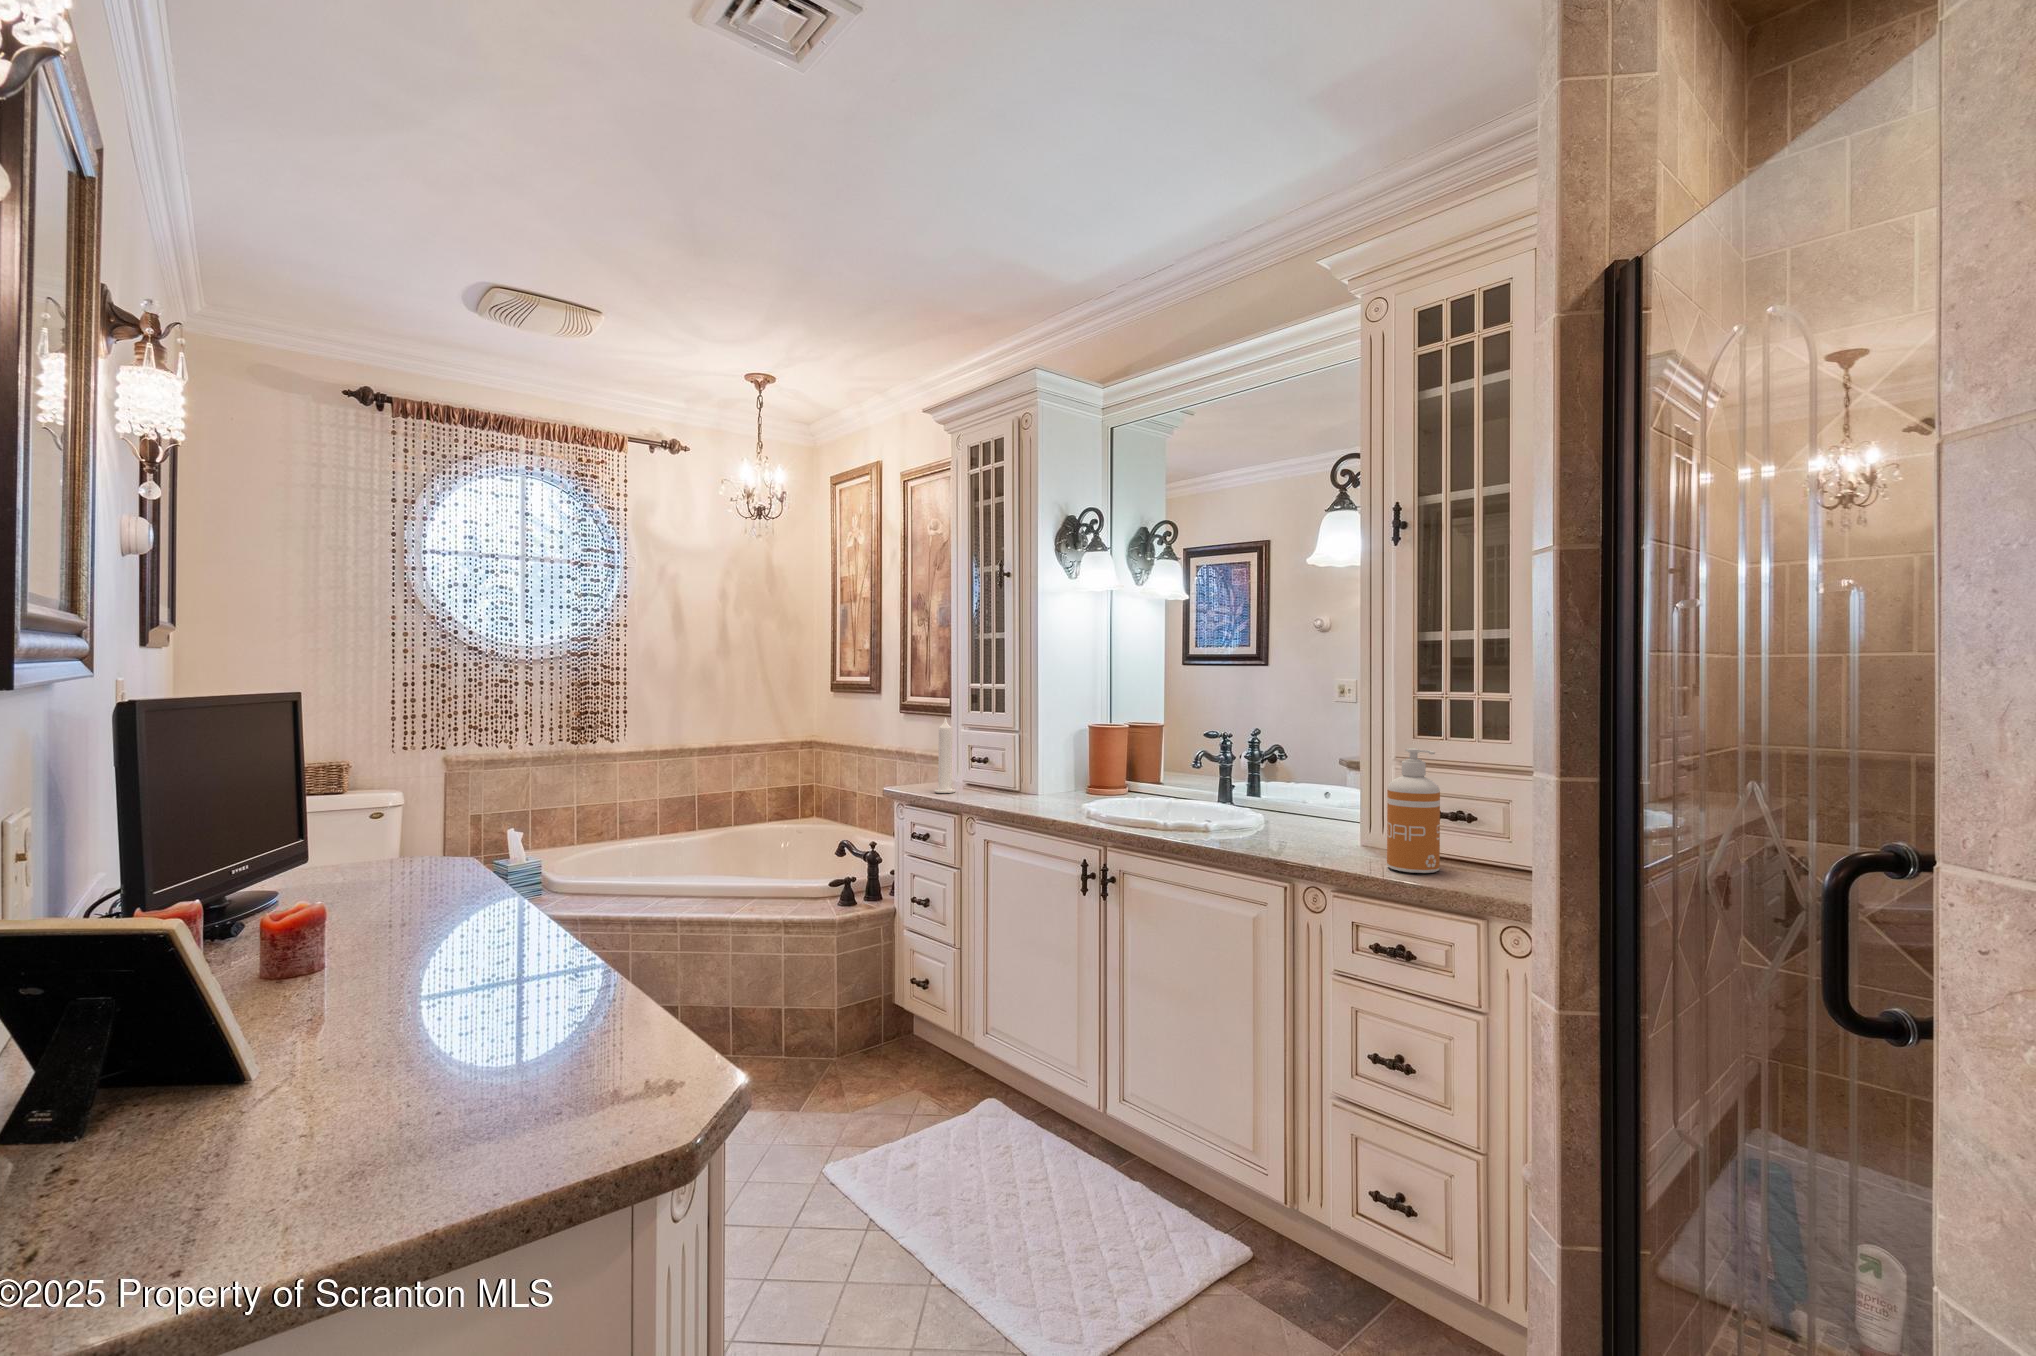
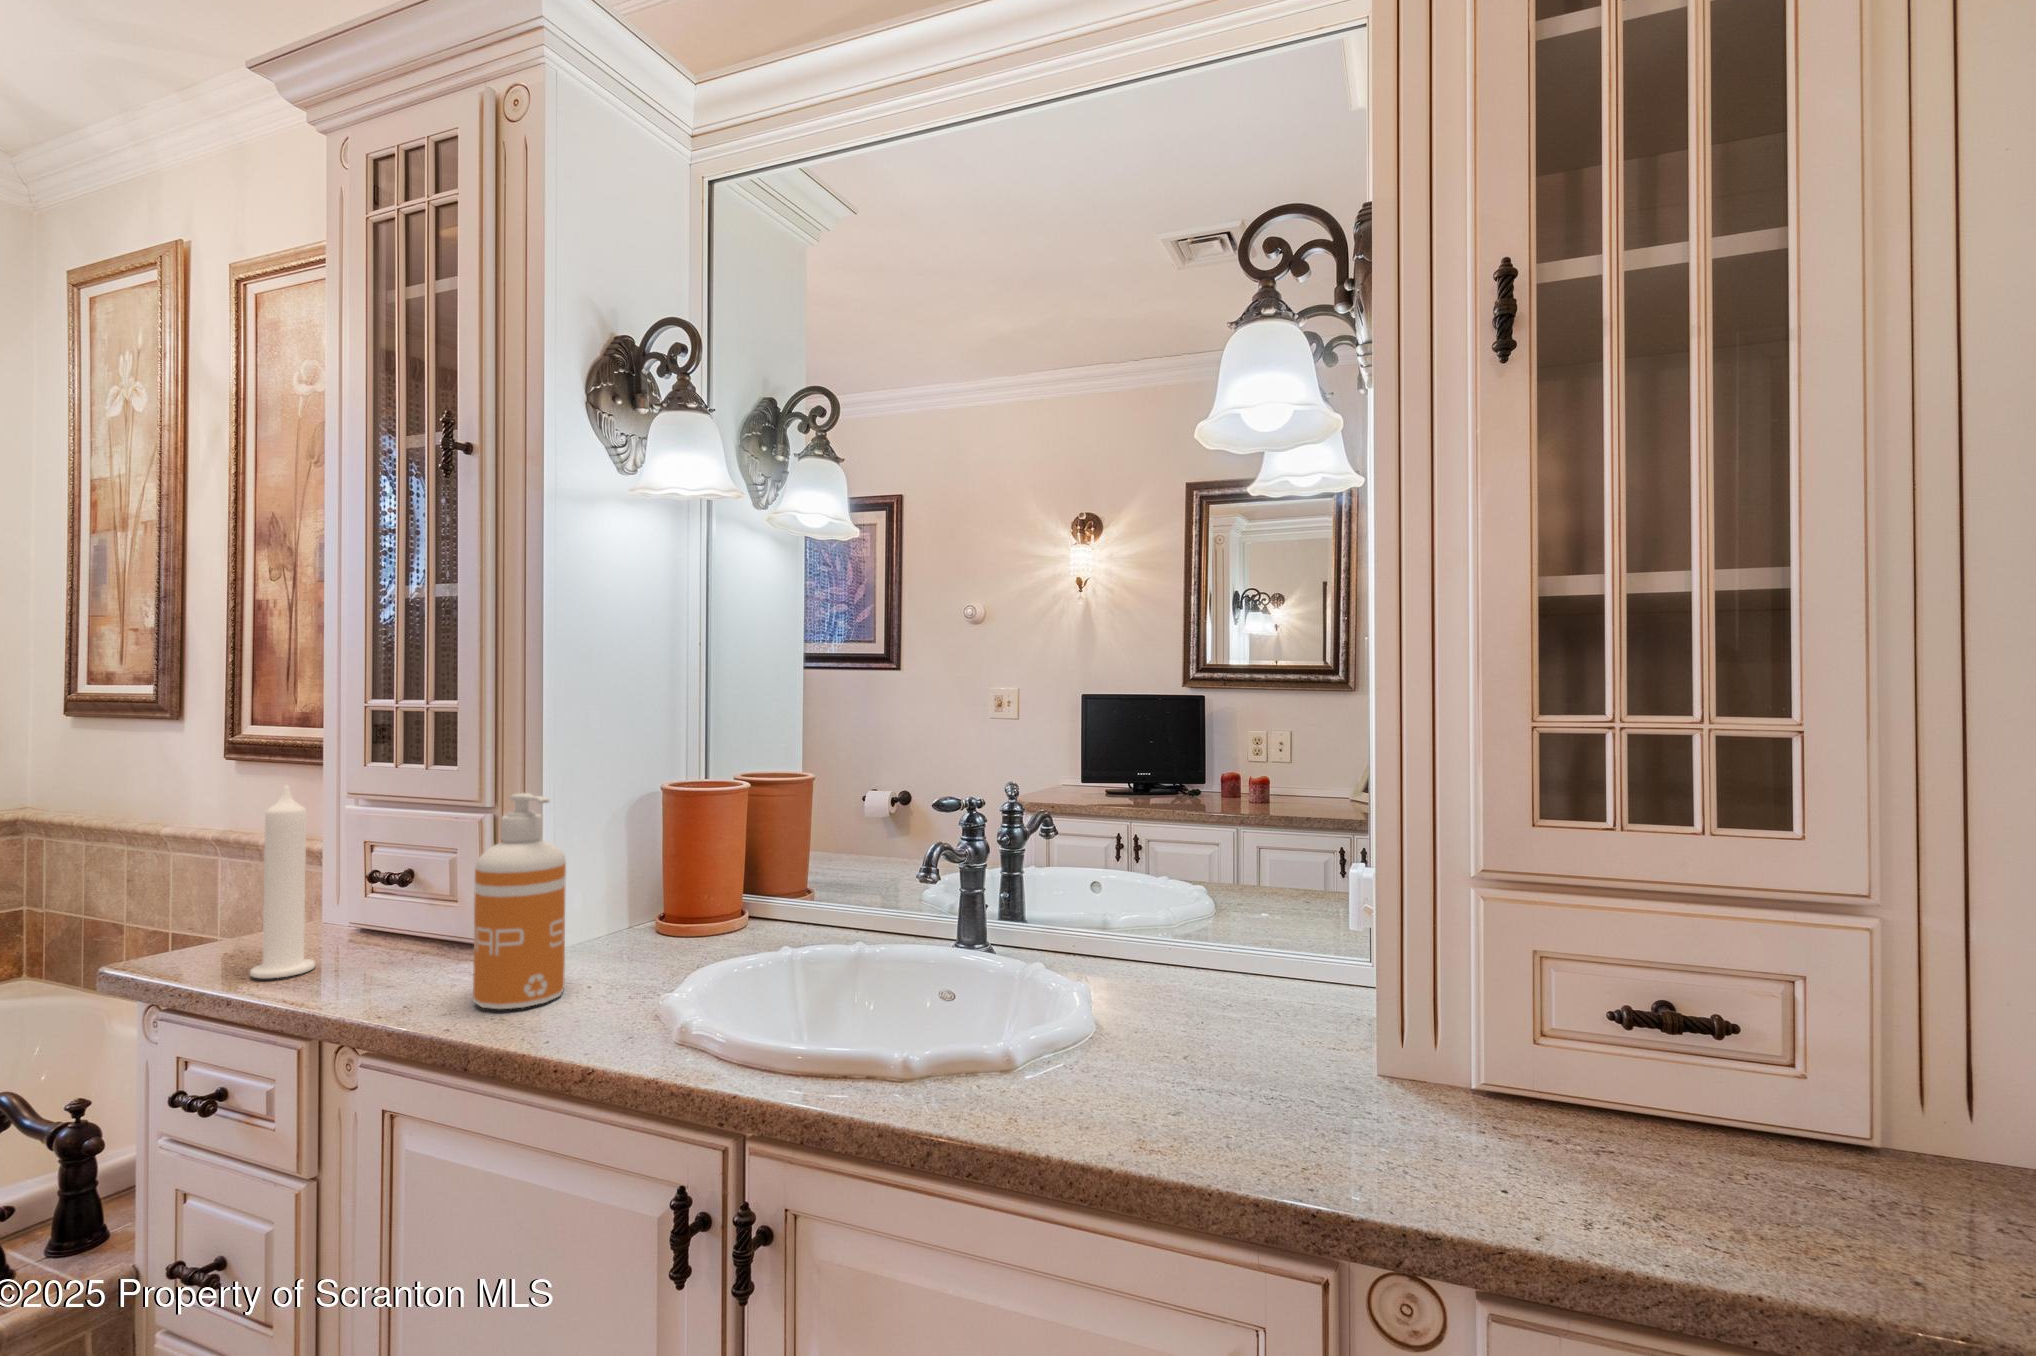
soap dispenser: present [1387,748,1440,873] -> present [473,793,566,1009]

